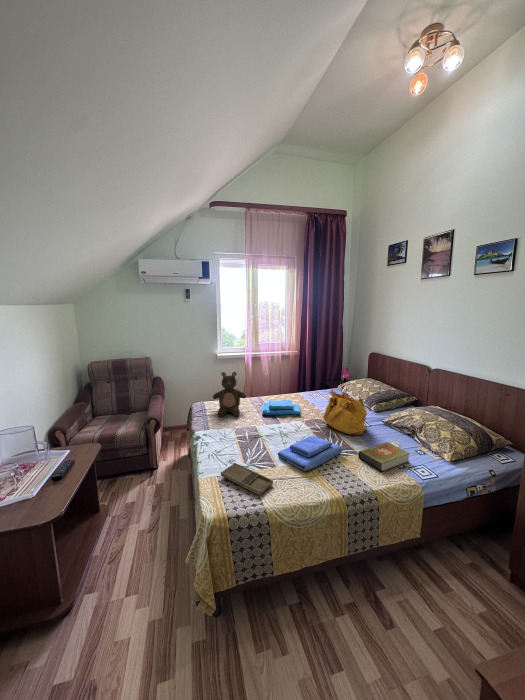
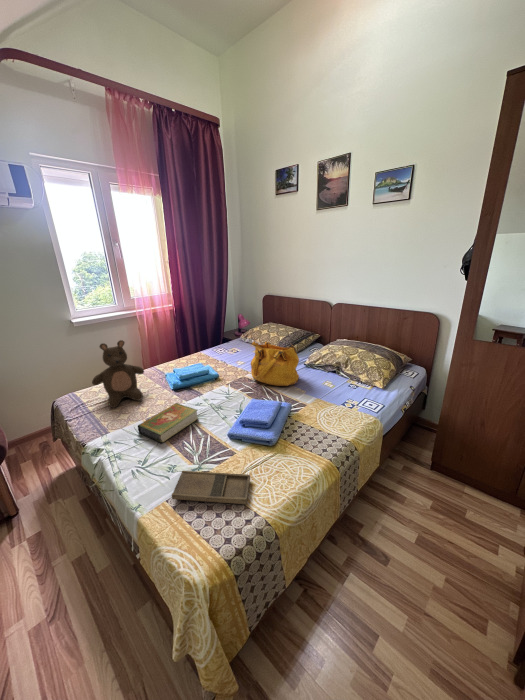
book: present [359,442,410,471] -> present [138,403,198,443]

